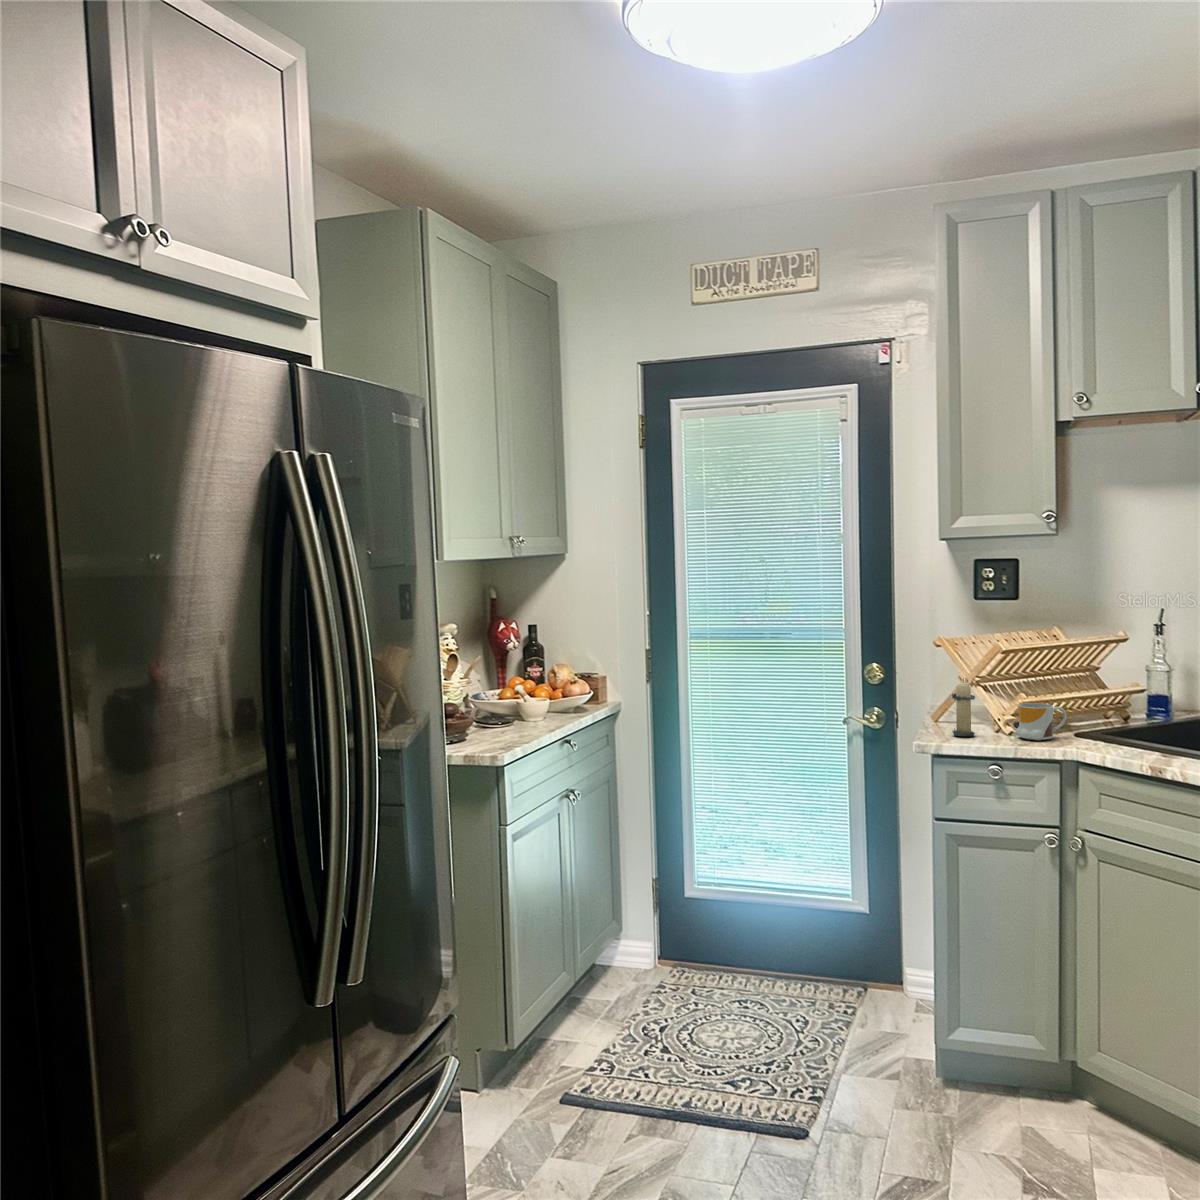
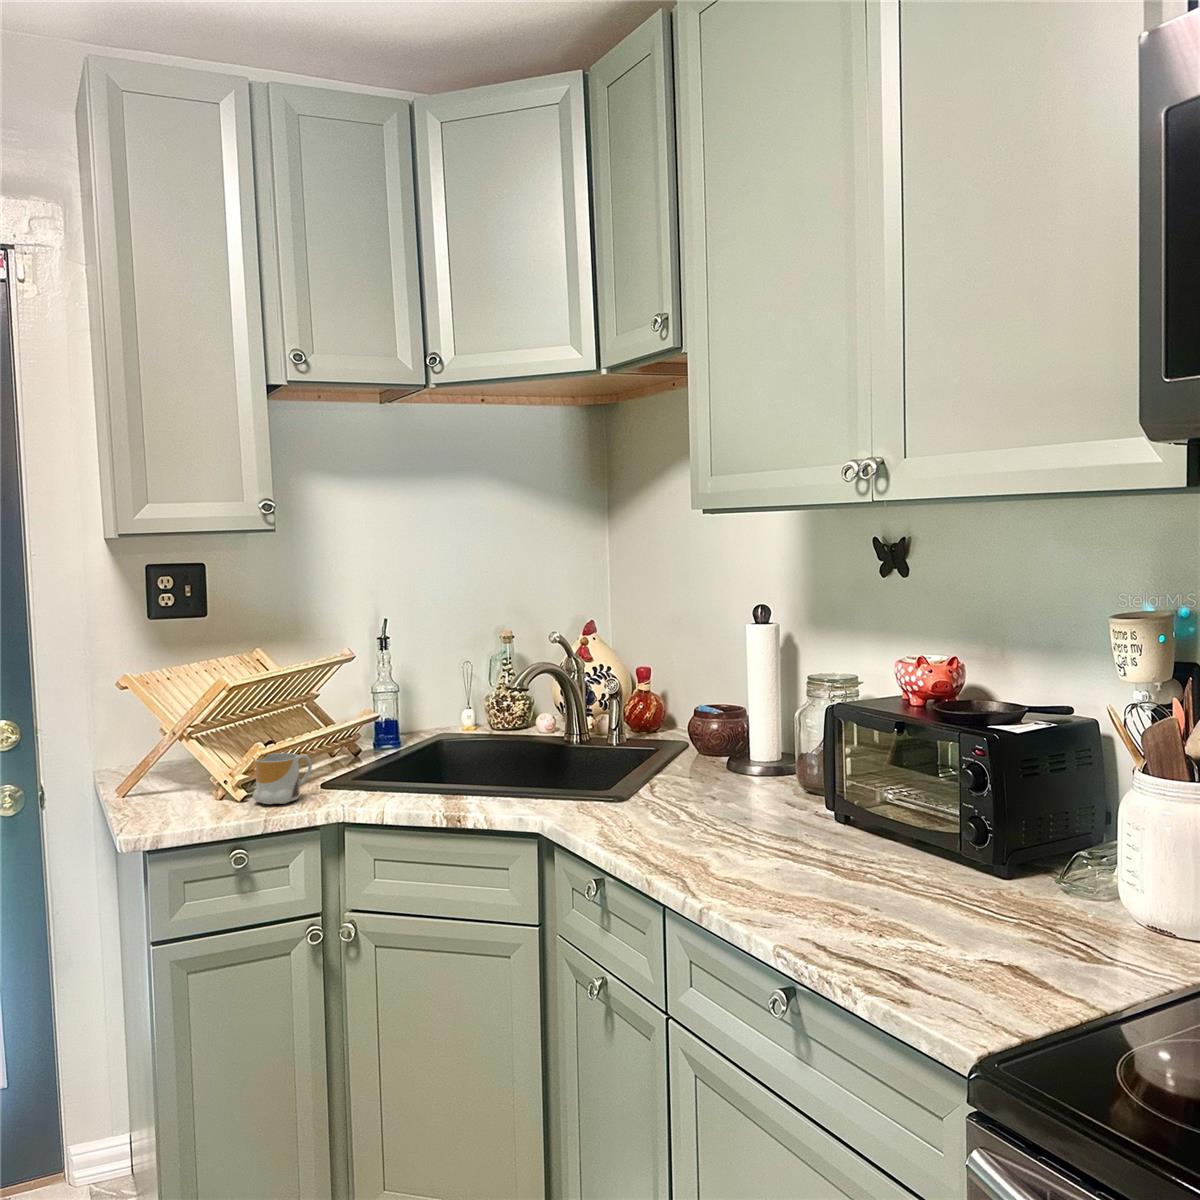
candle: present [951,678,975,736] -> none [159,733,203,817]

